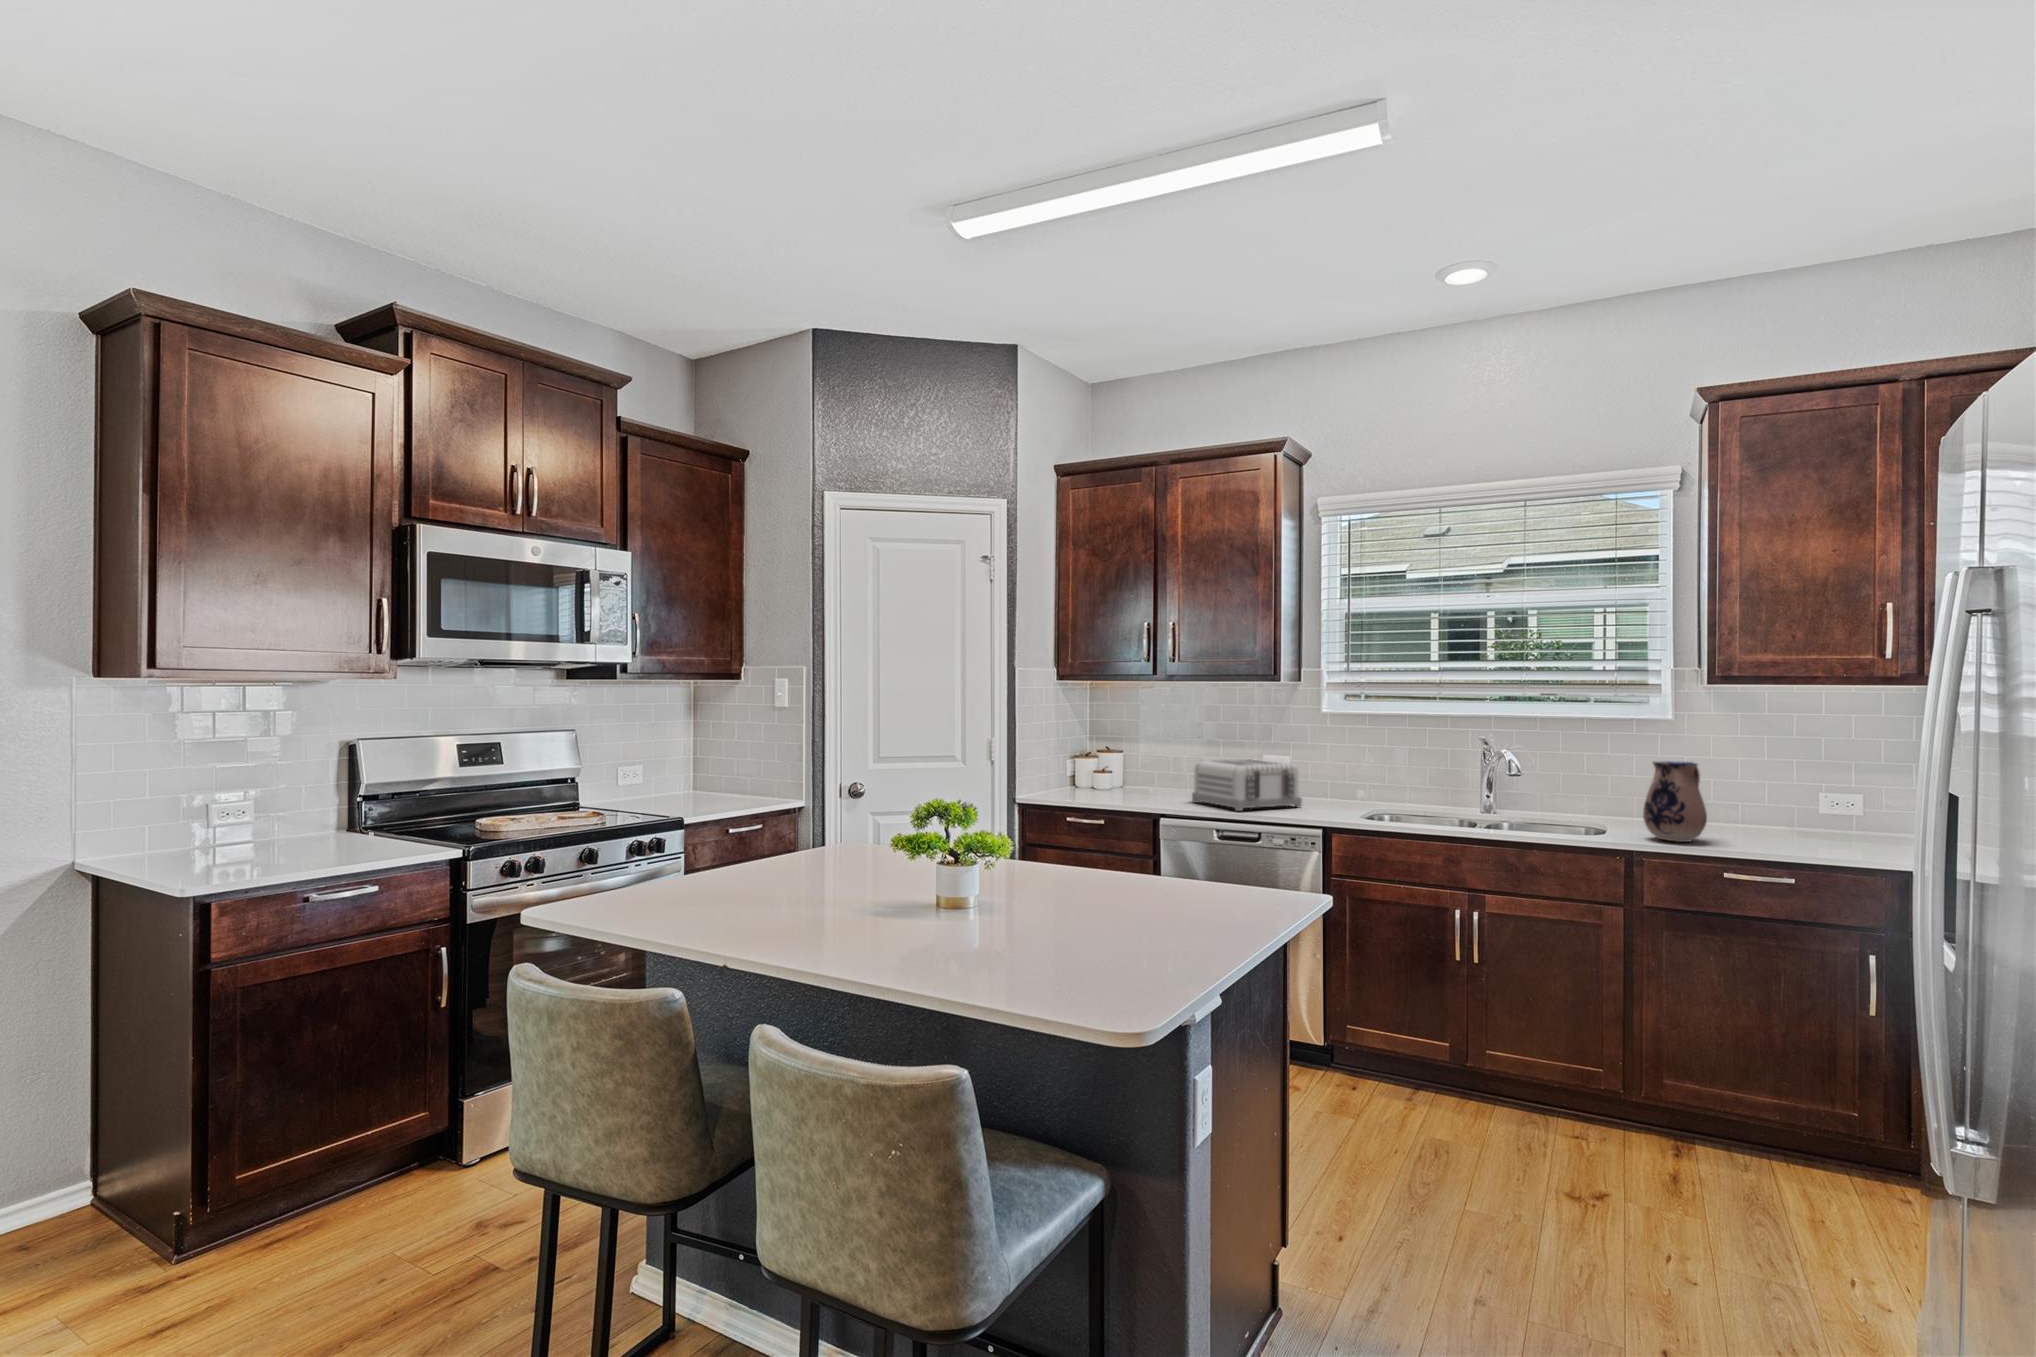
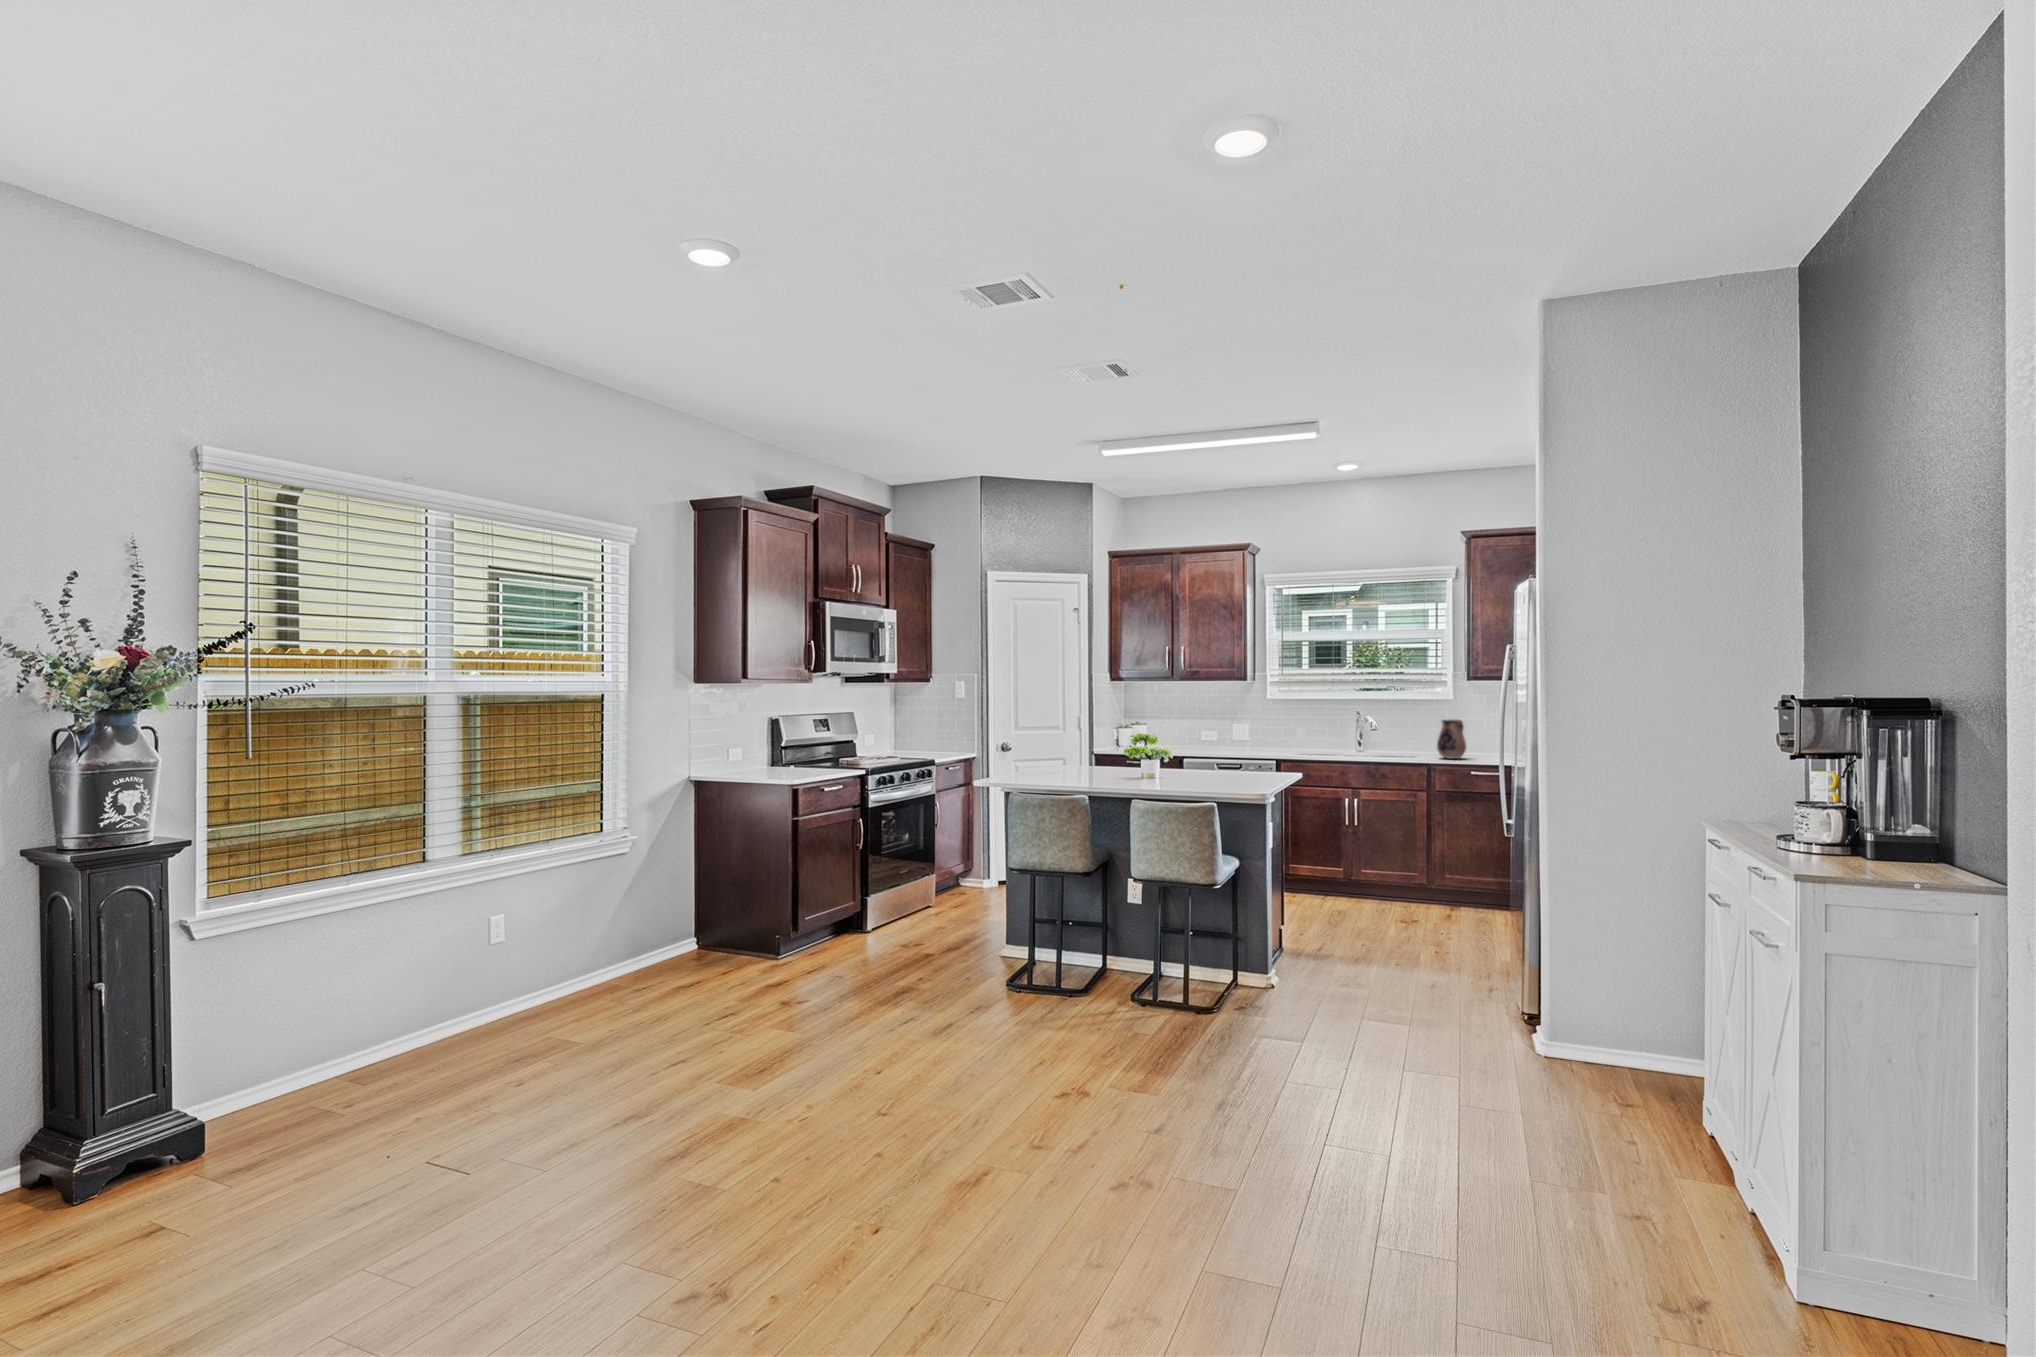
toaster: present [1192,759,1302,811] -> none [1198,725,1261,753]

